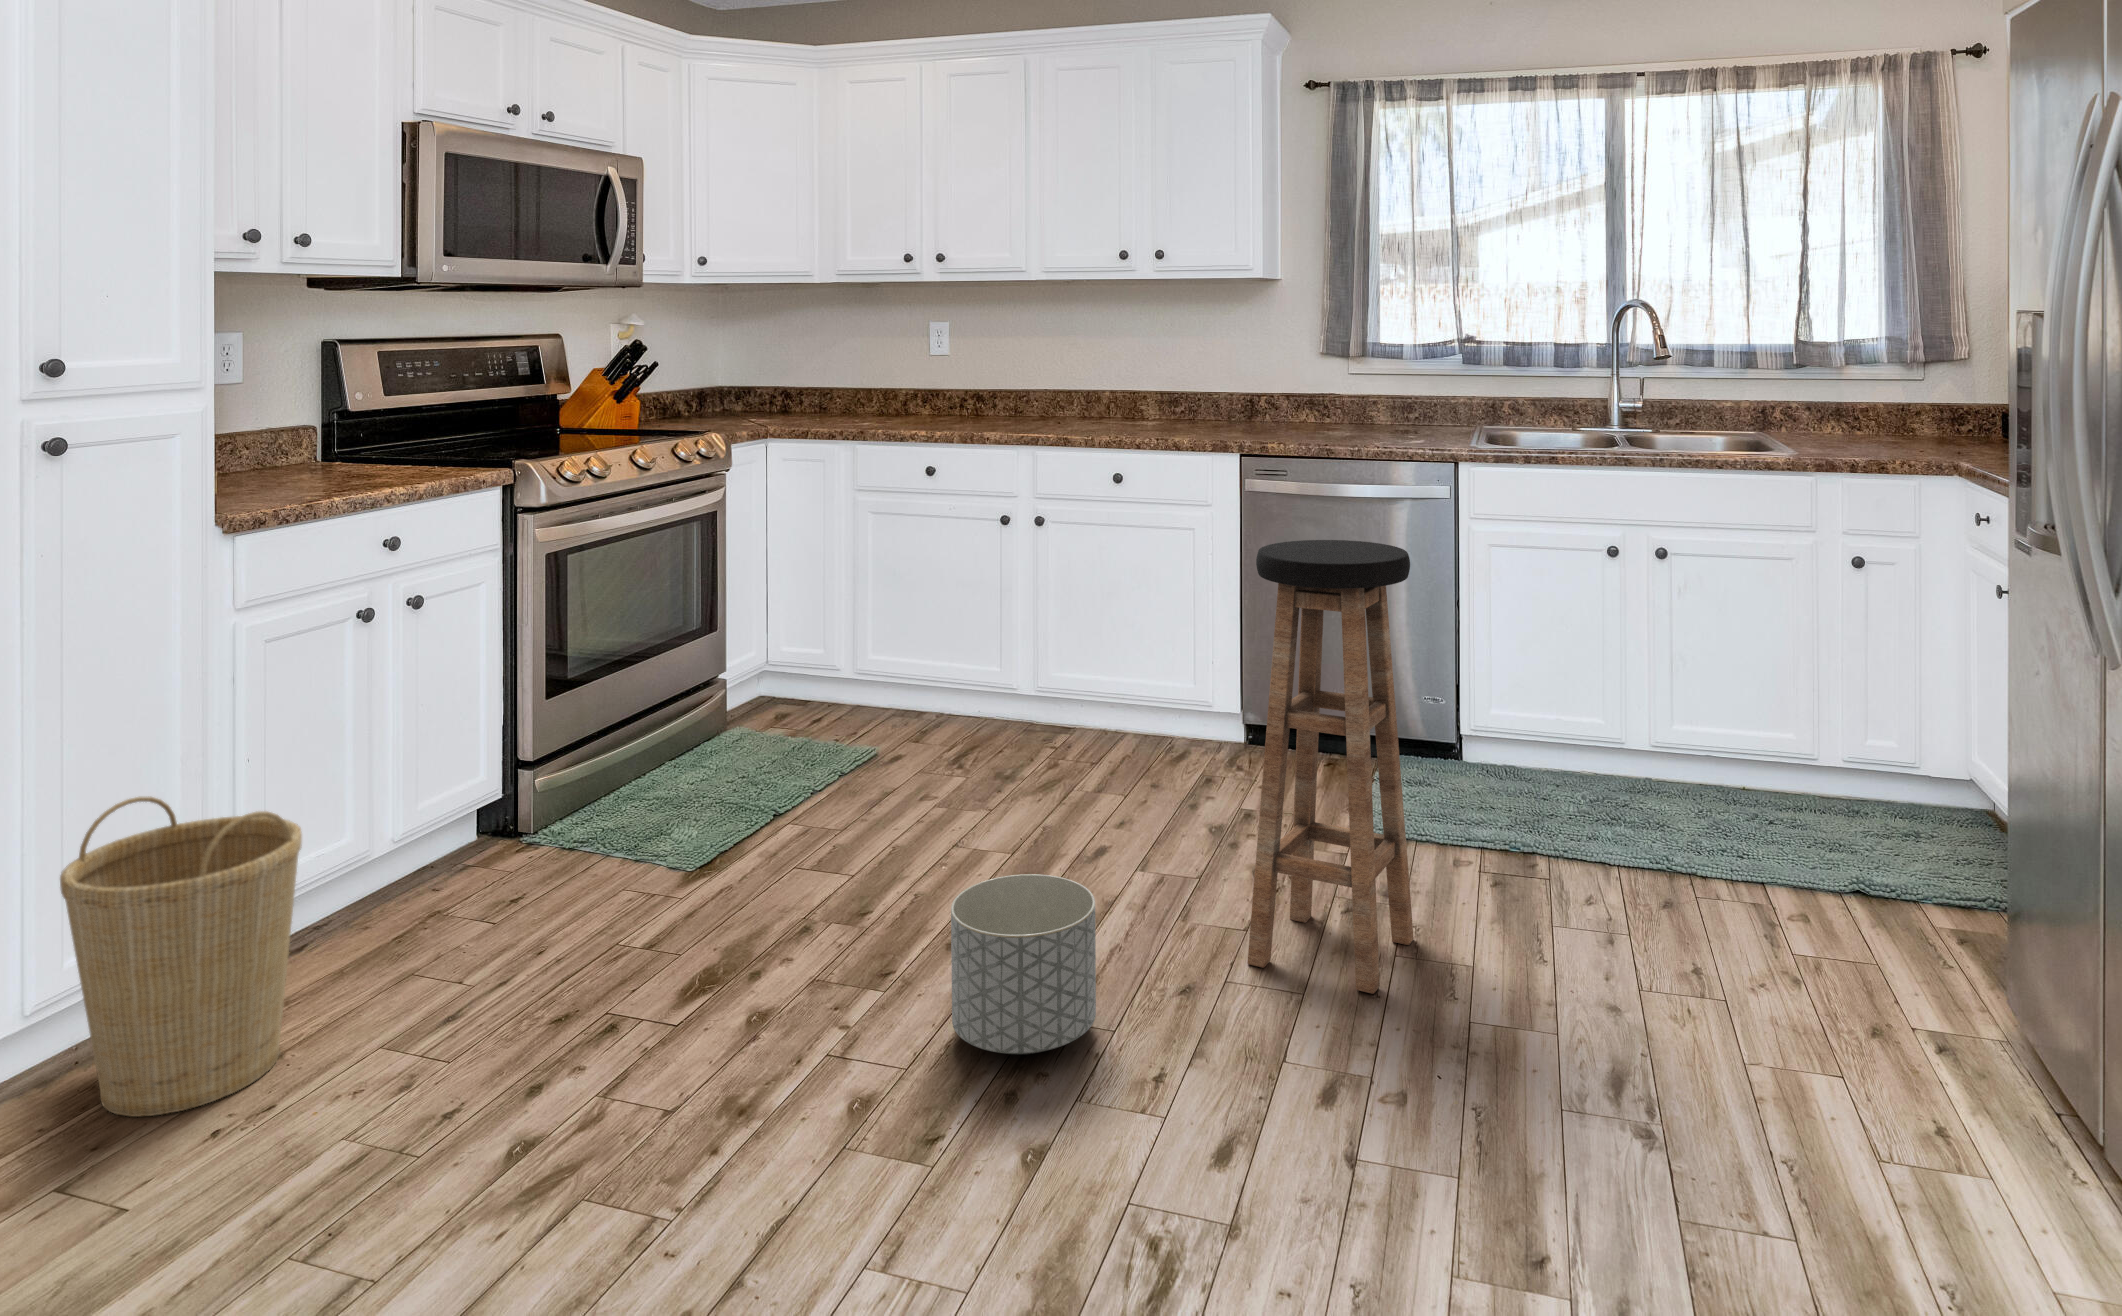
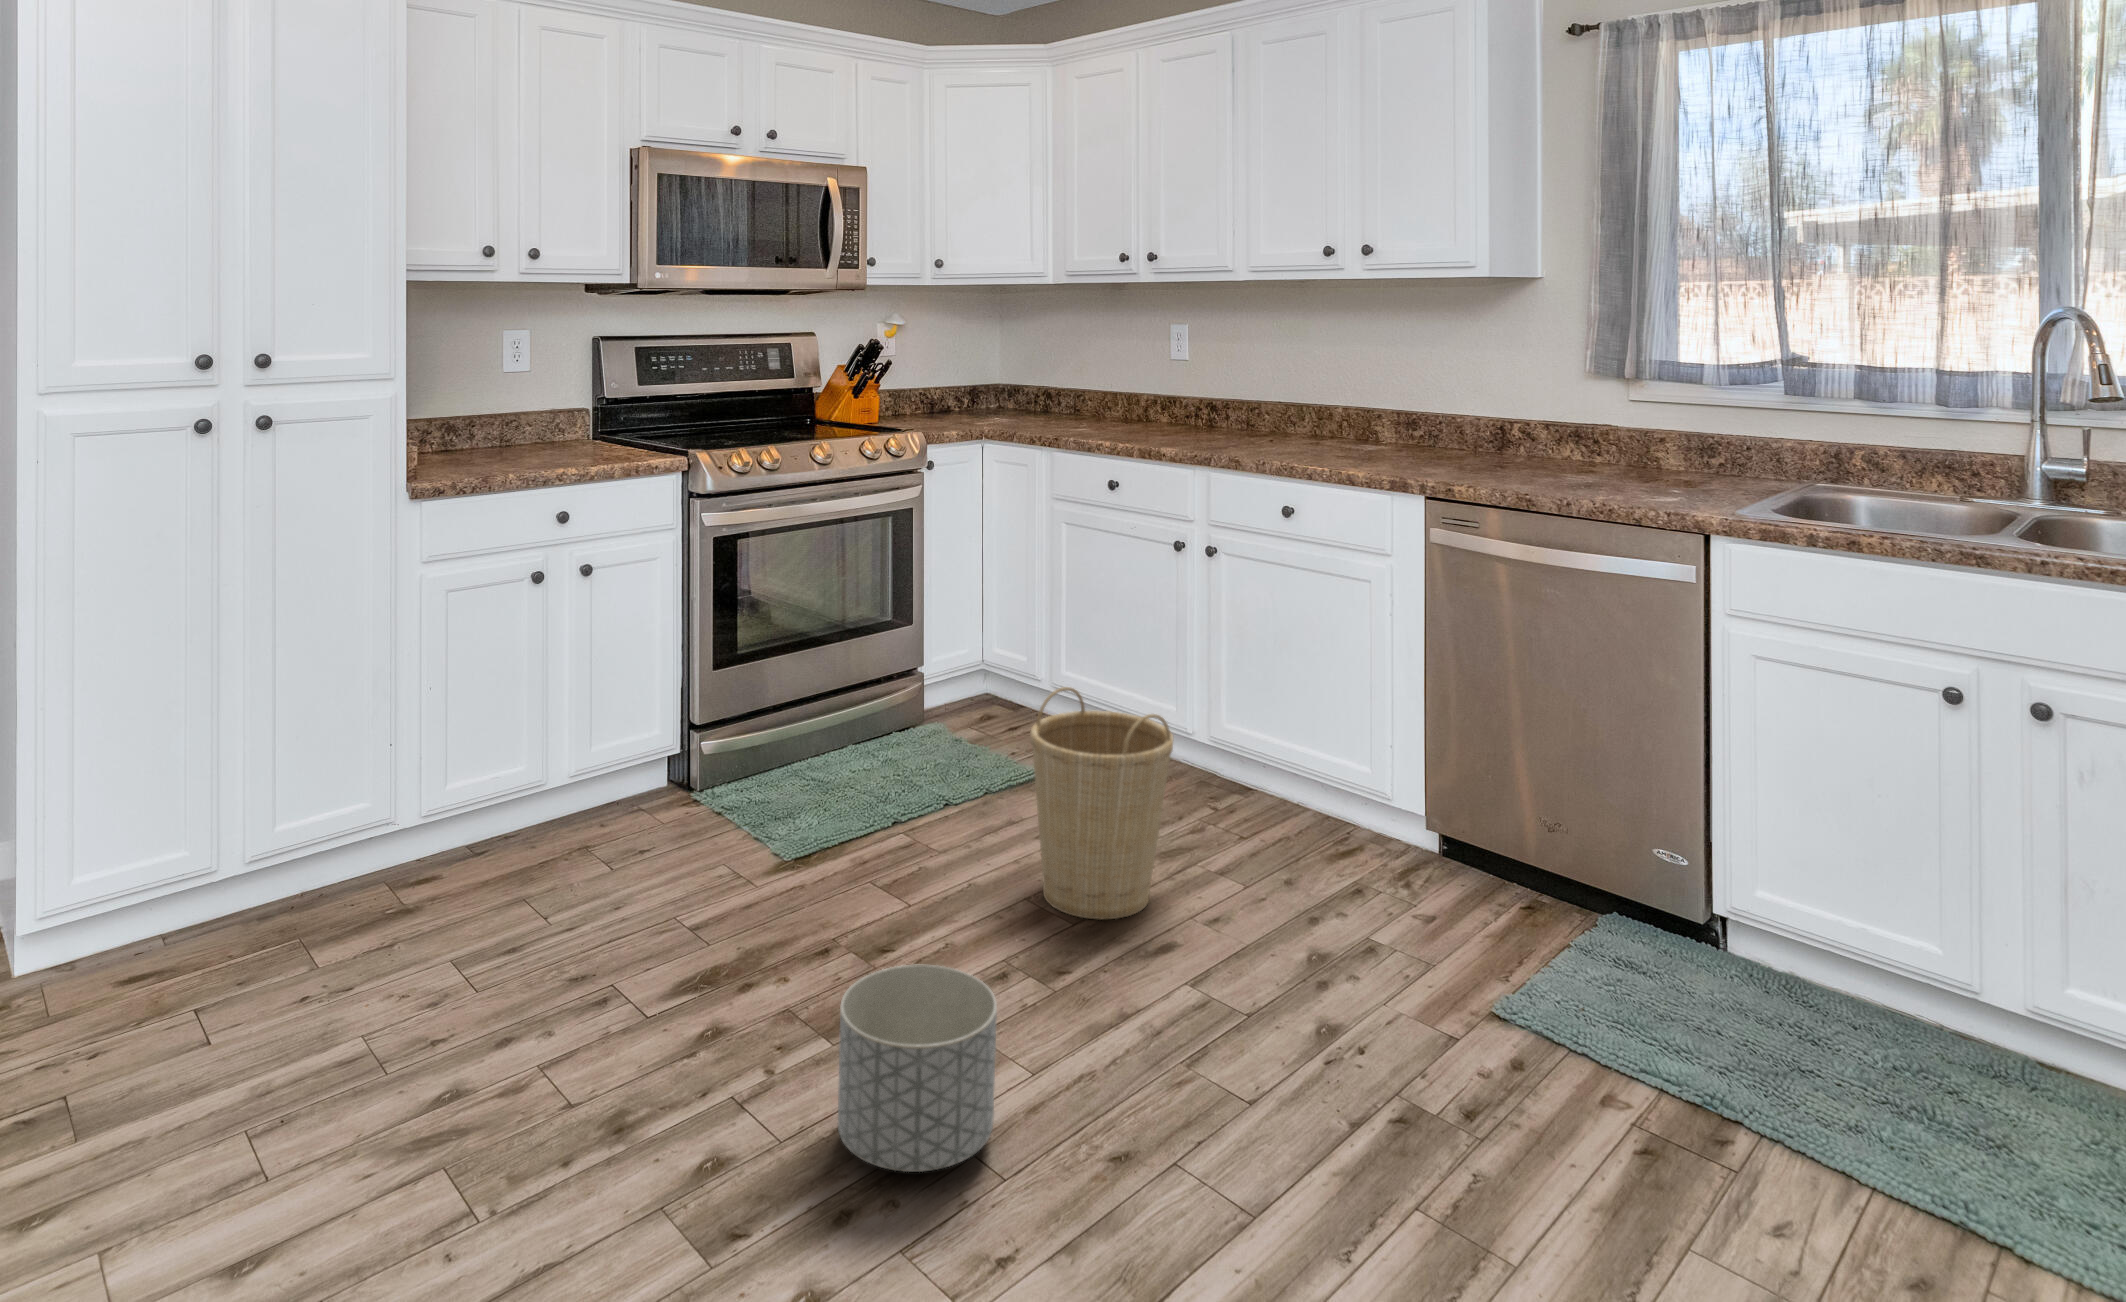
bar stool: present [1247,540,1414,994] -> none [1212,647,1447,1233]
basket: present [60,797,302,1116] -> present [1030,687,1173,919]

